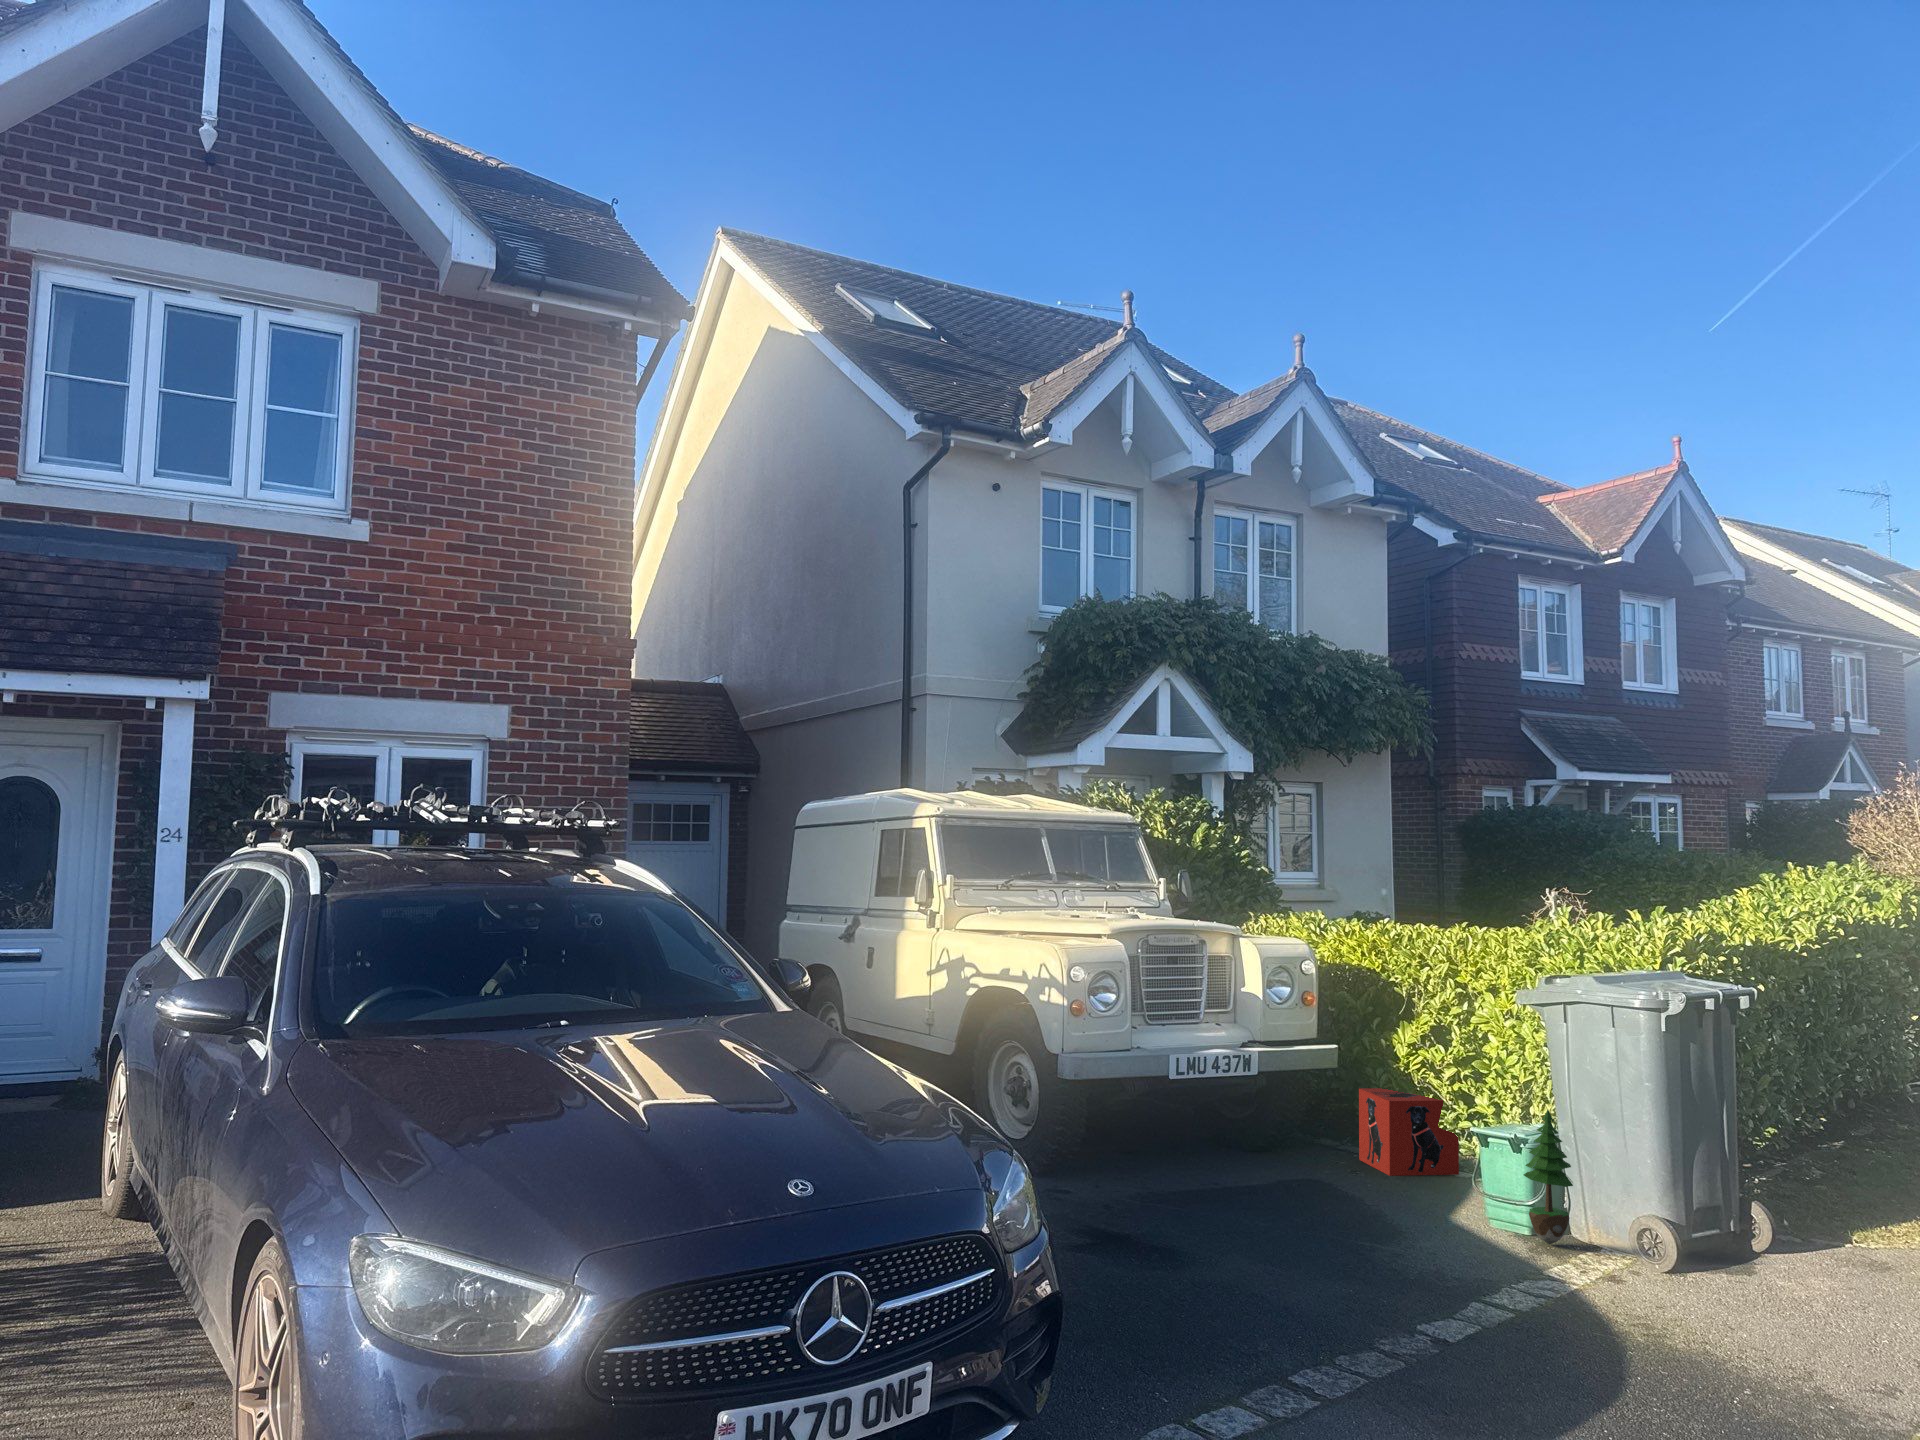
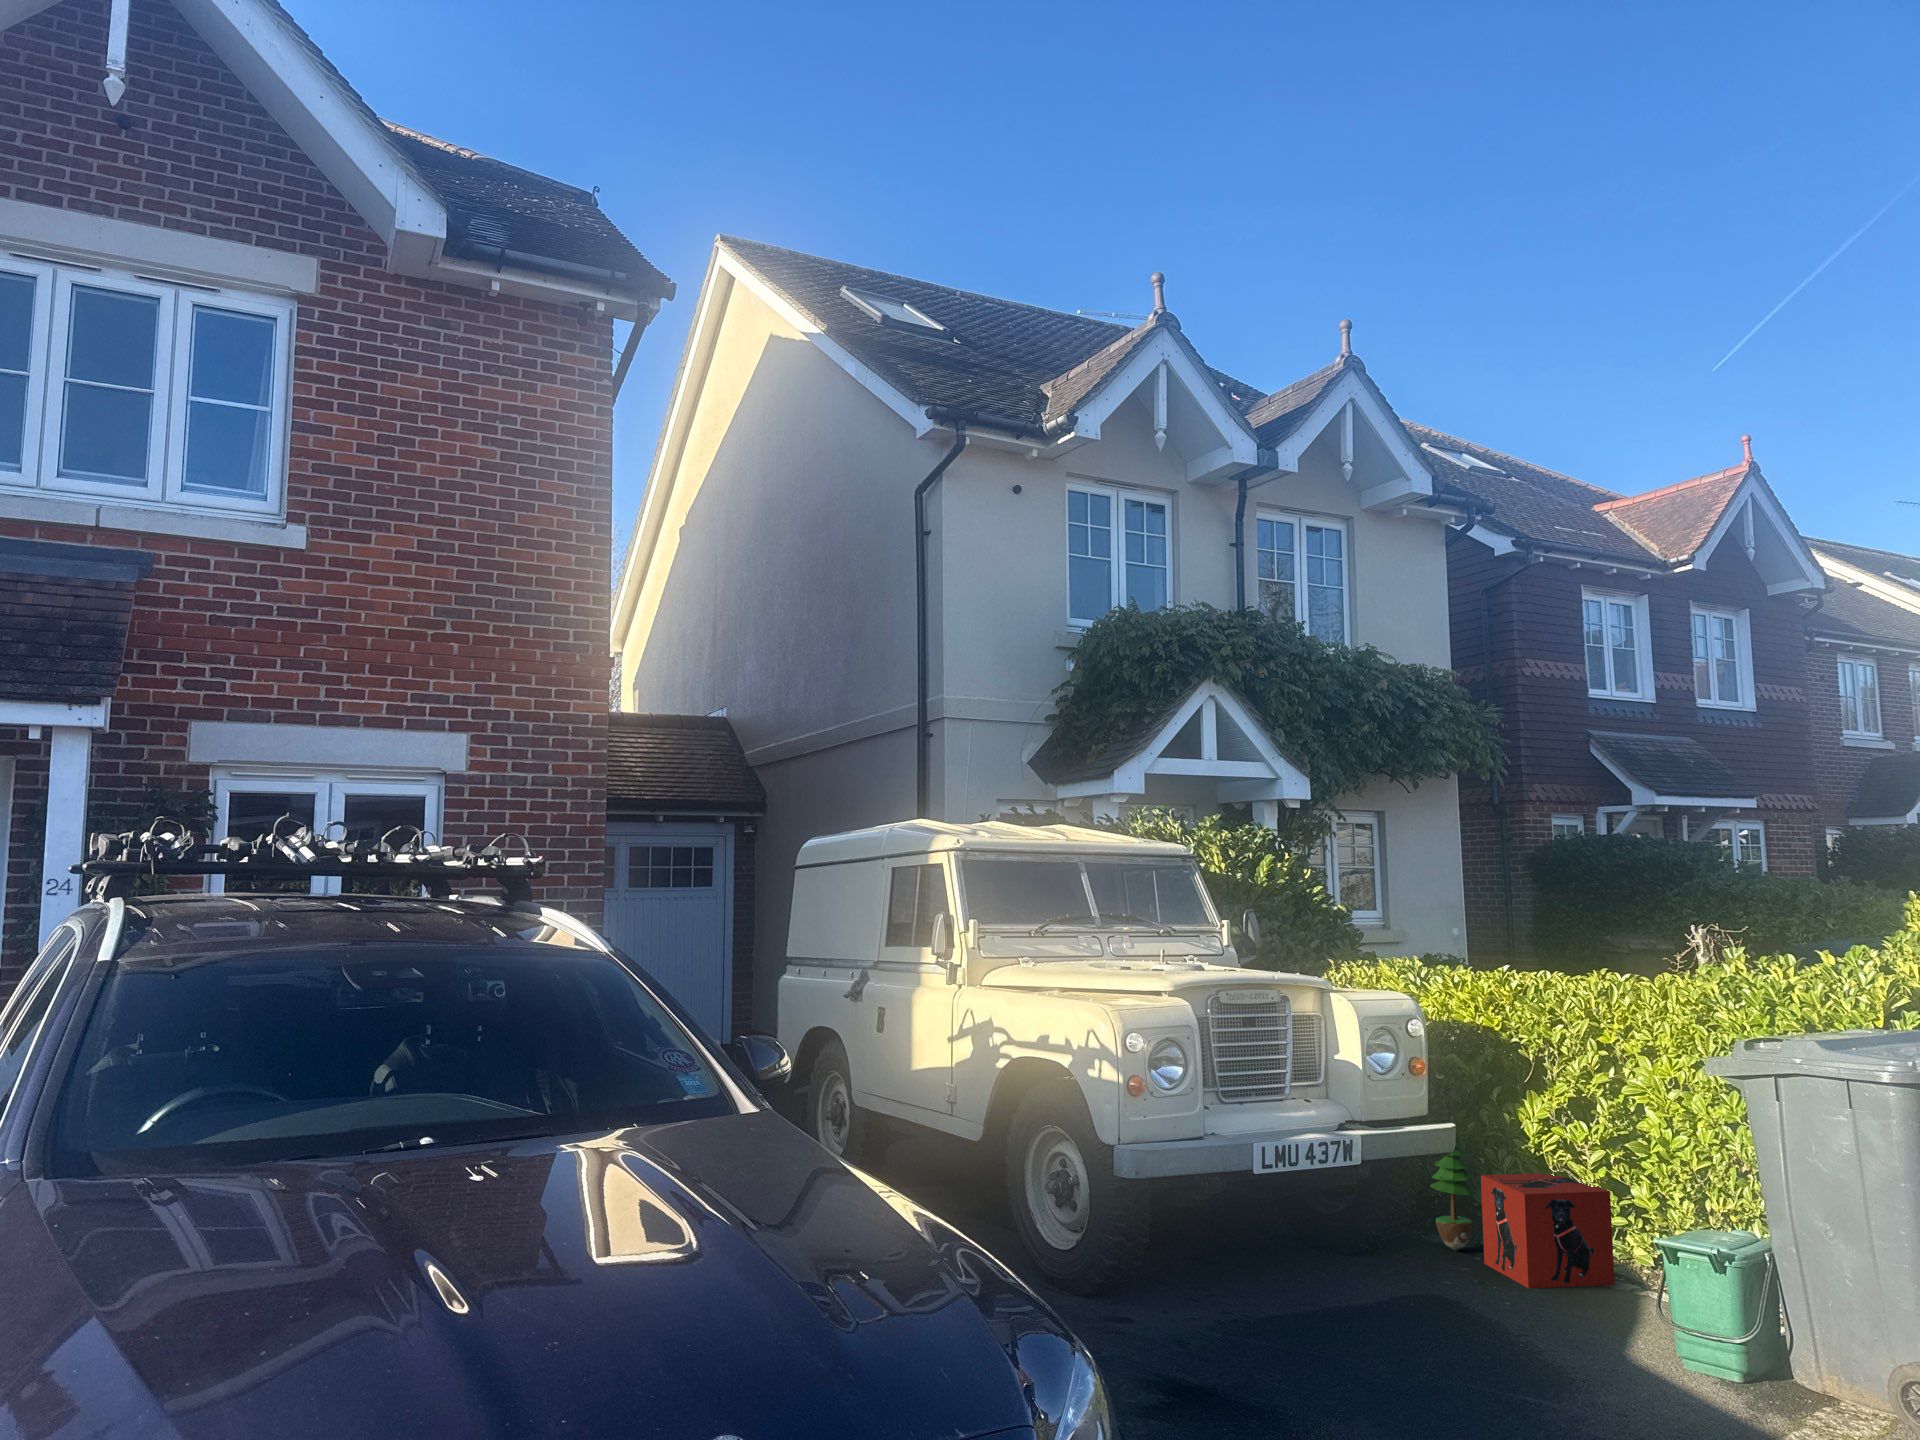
potted tree: present [1524,1109,1573,1245] -> present [1430,1134,1476,1251]

